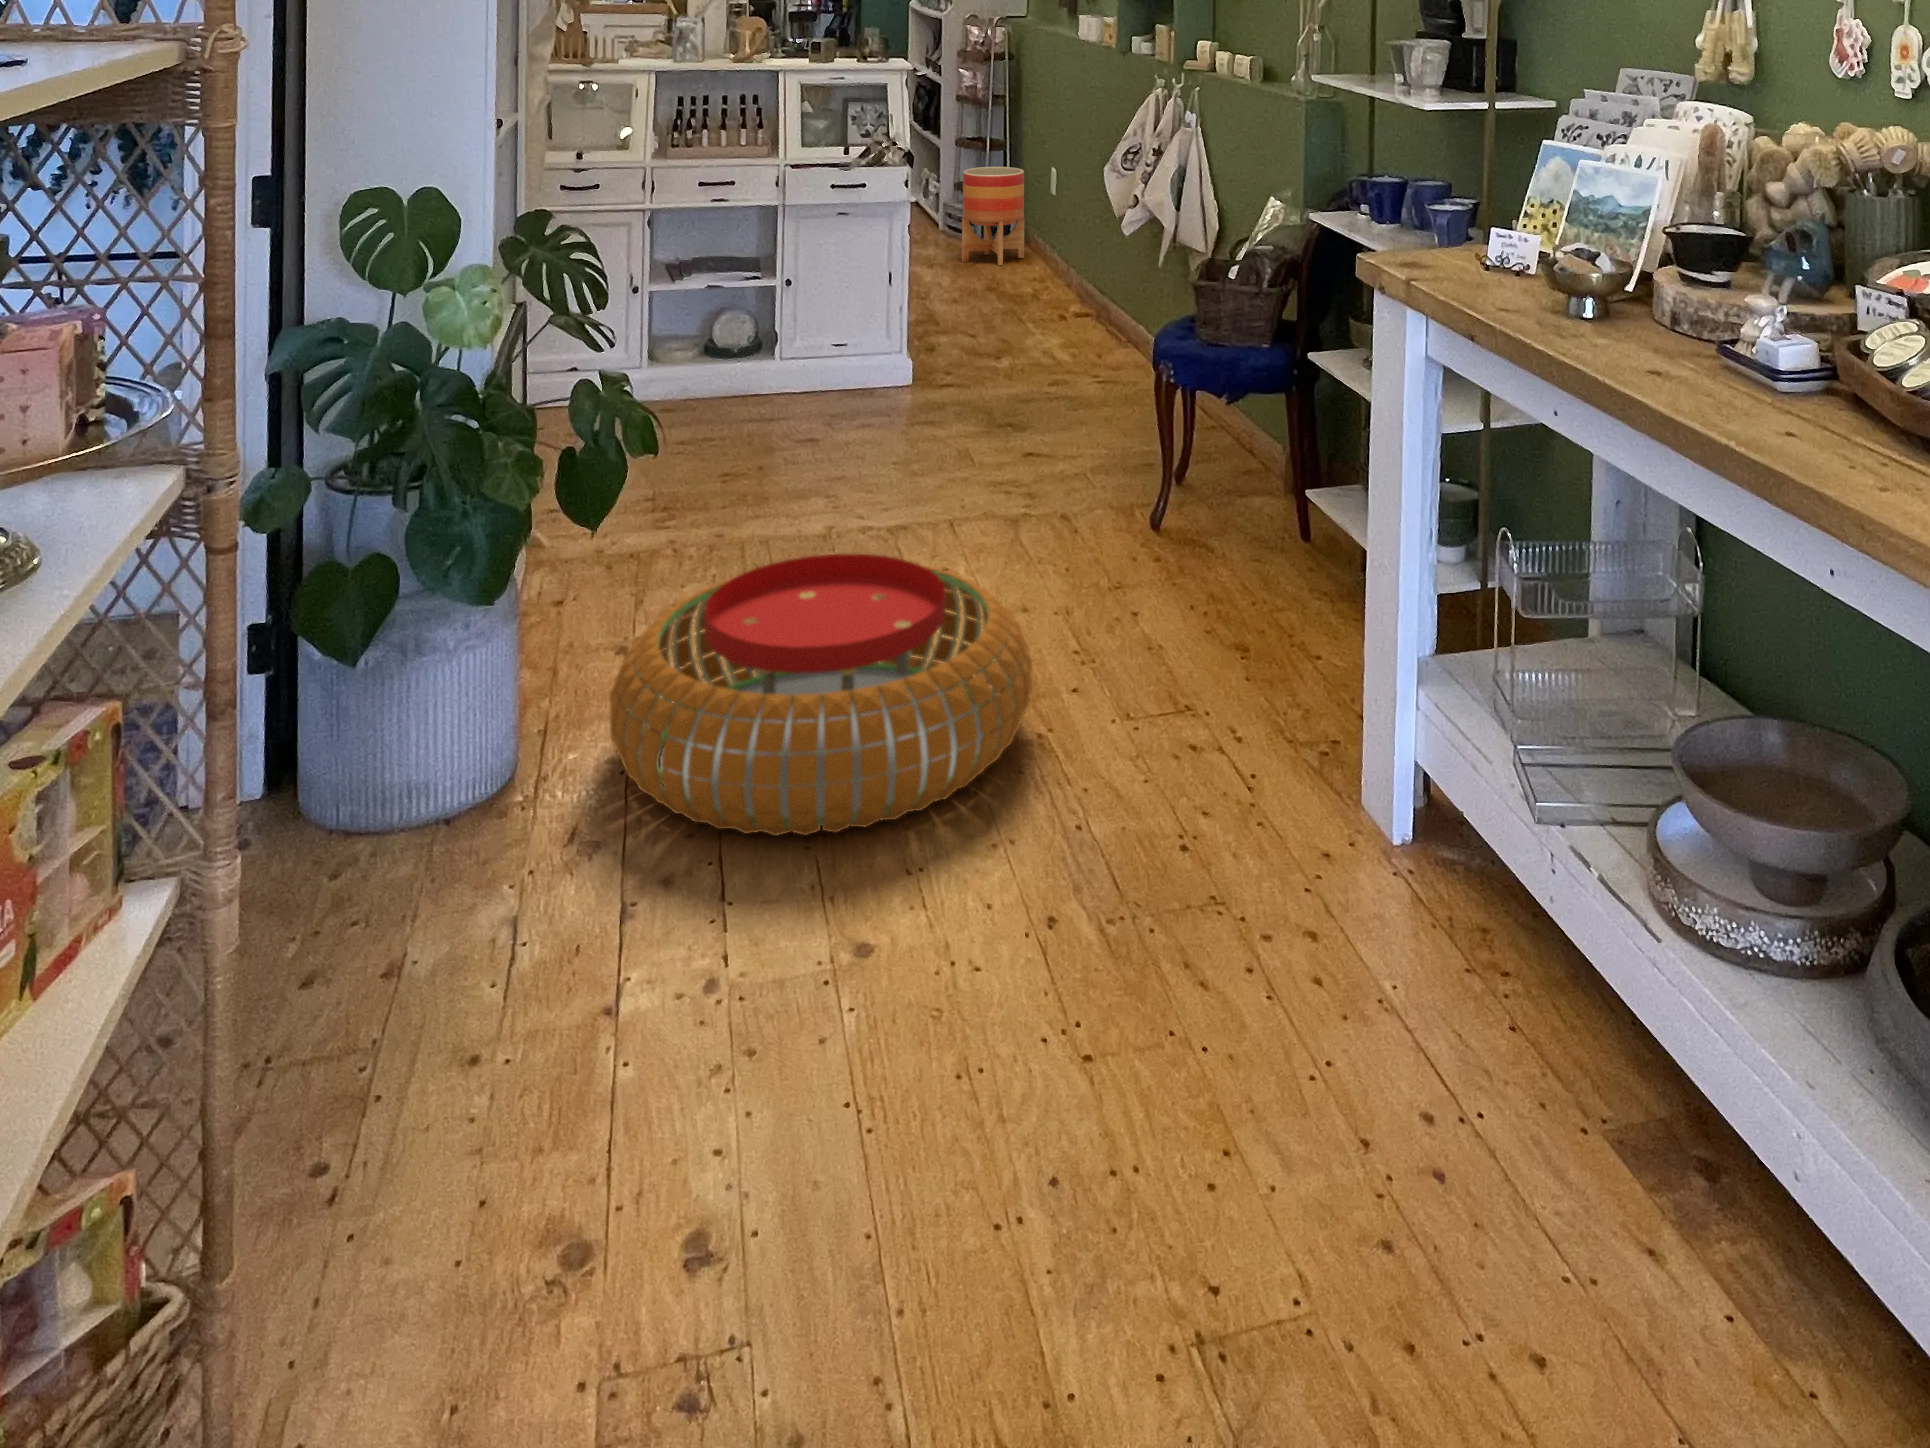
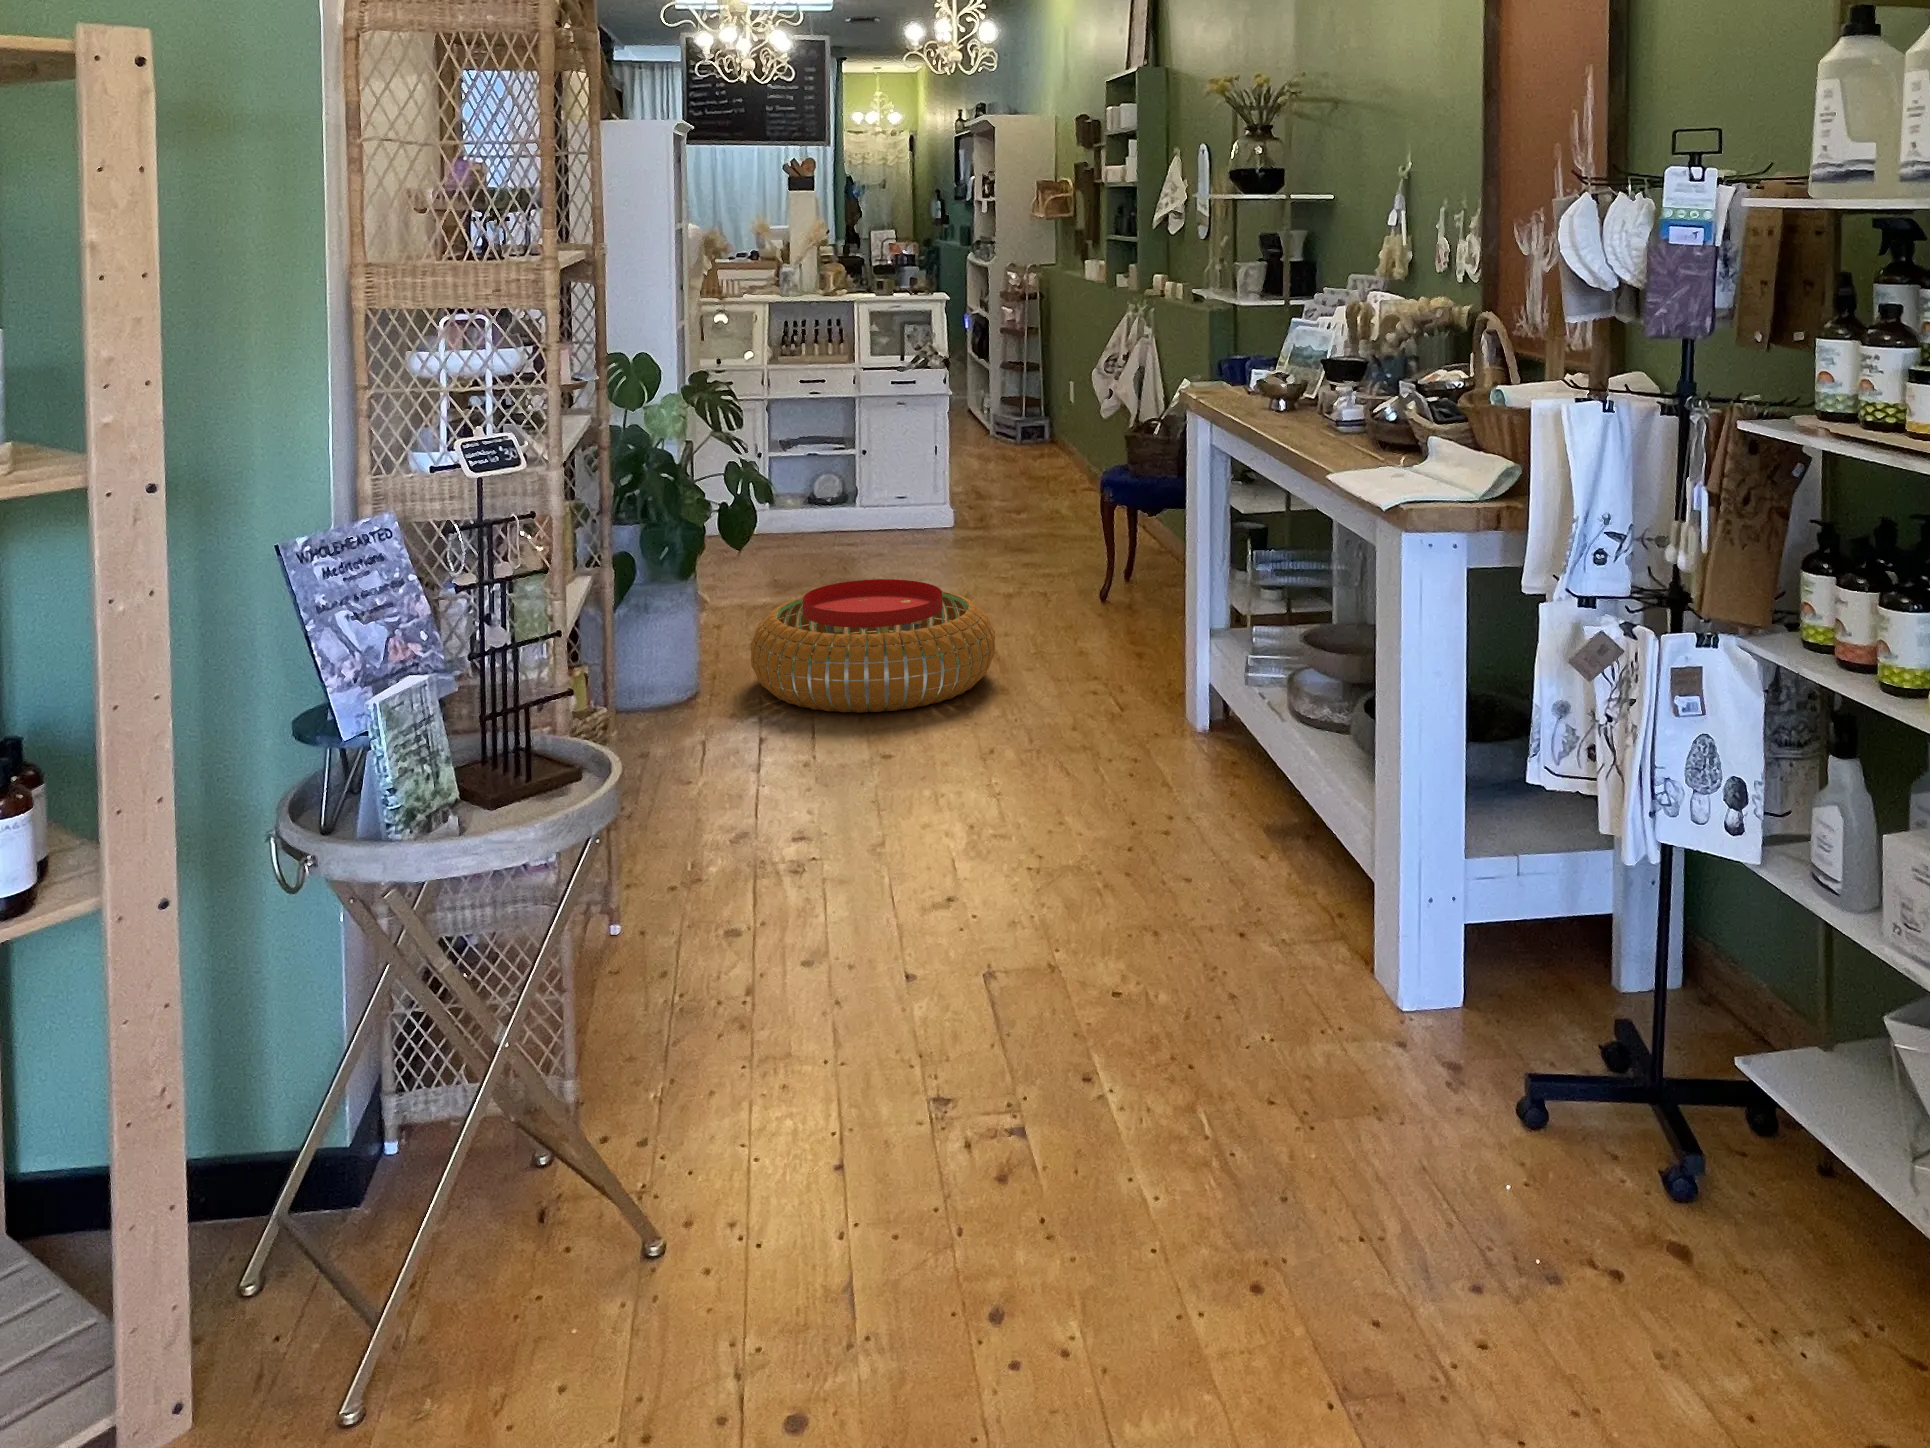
planter: present [962,167,1025,265] -> none [1005,383,1055,459]

